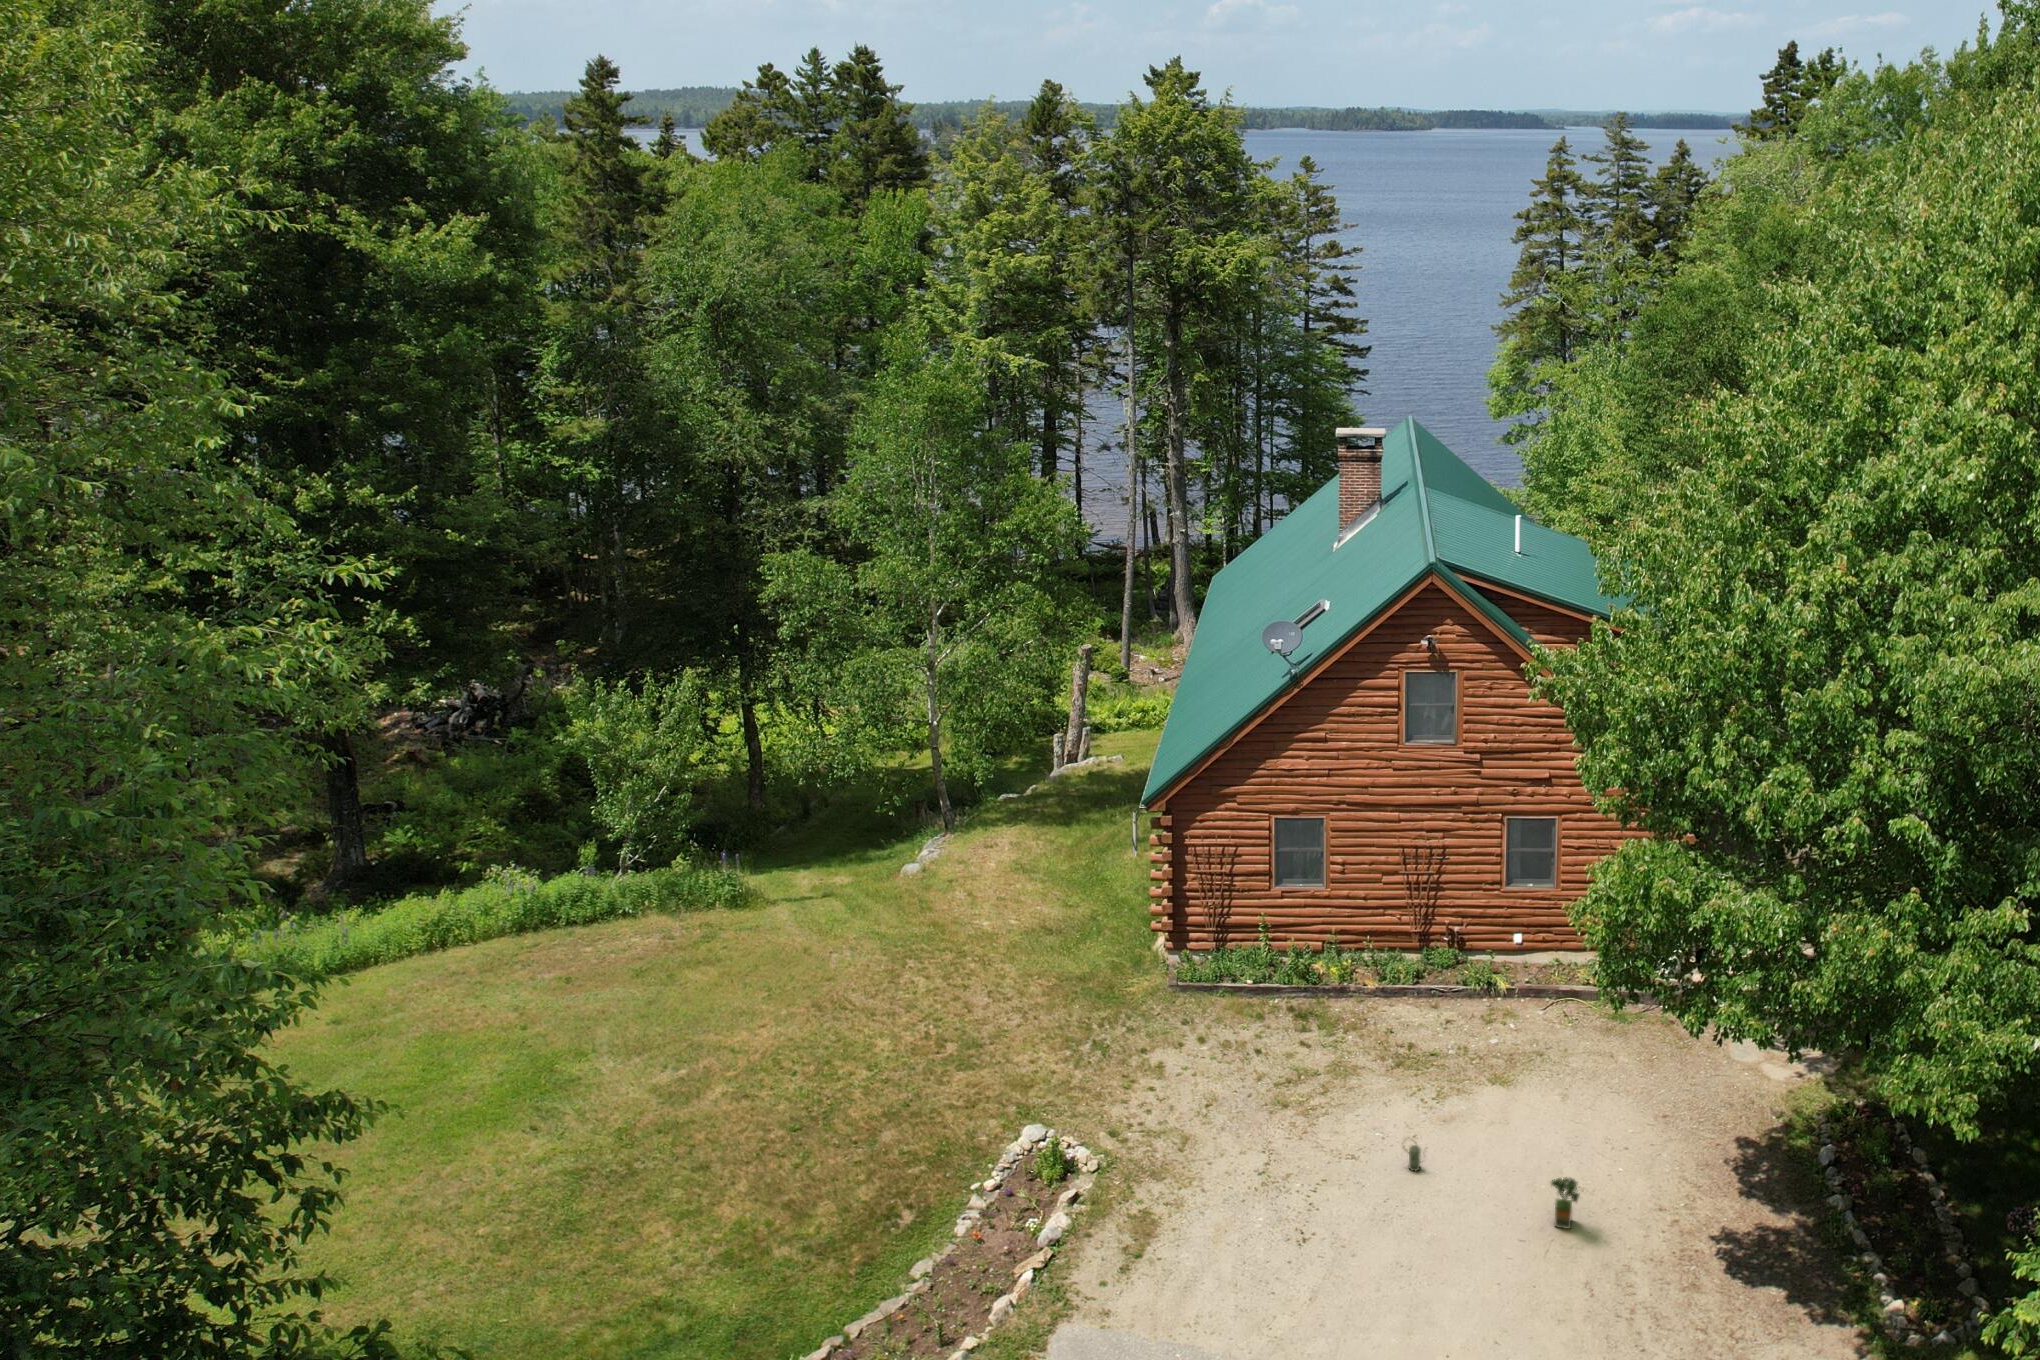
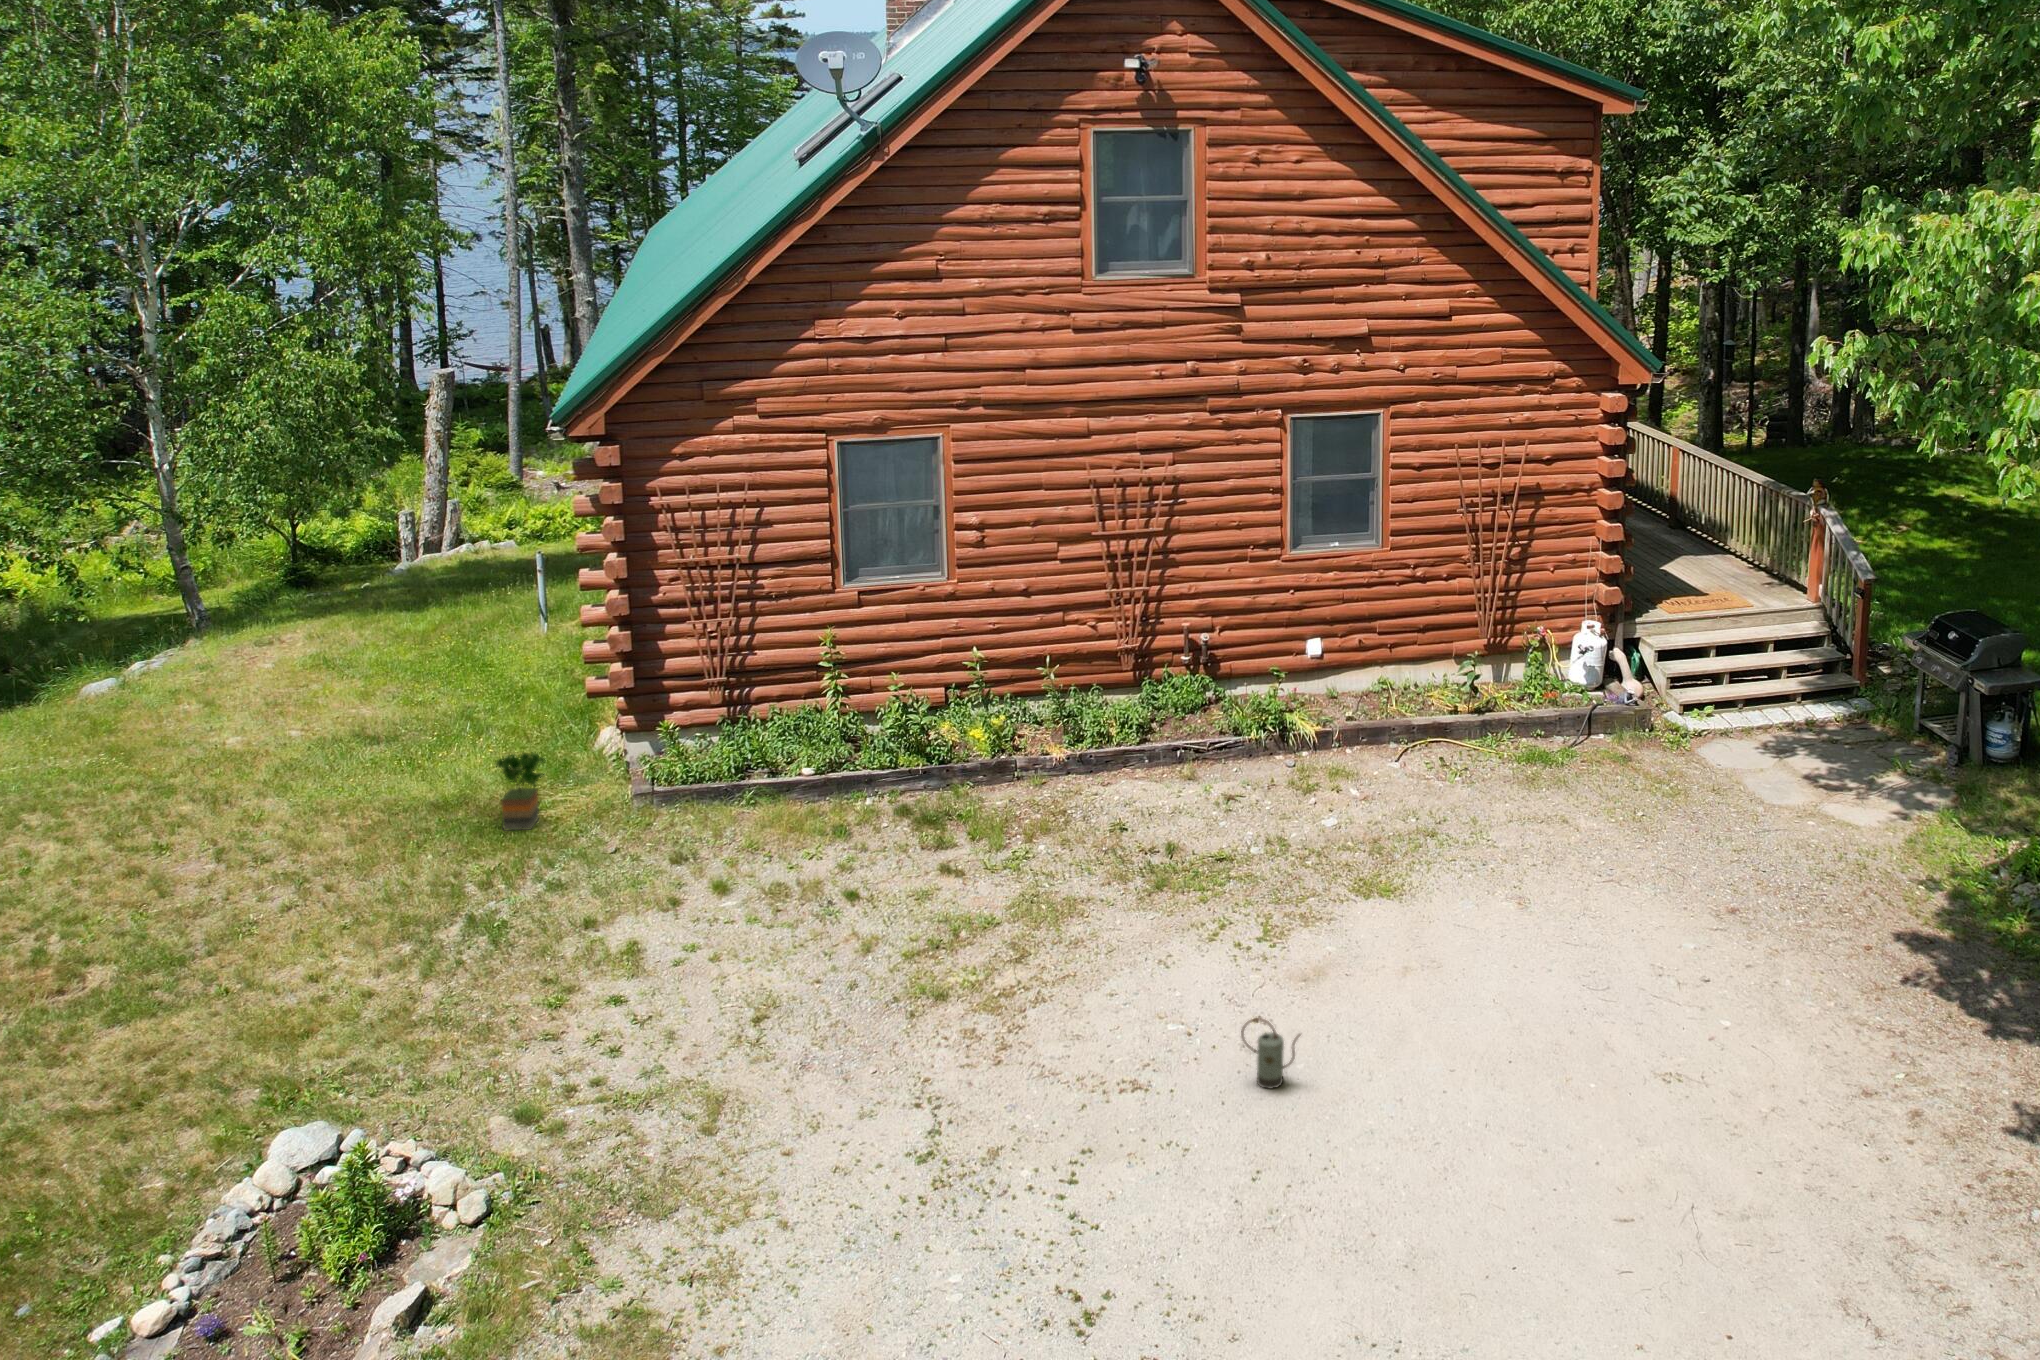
potted tree: present [1551,1177,1579,1229] -> present [496,752,546,830]

